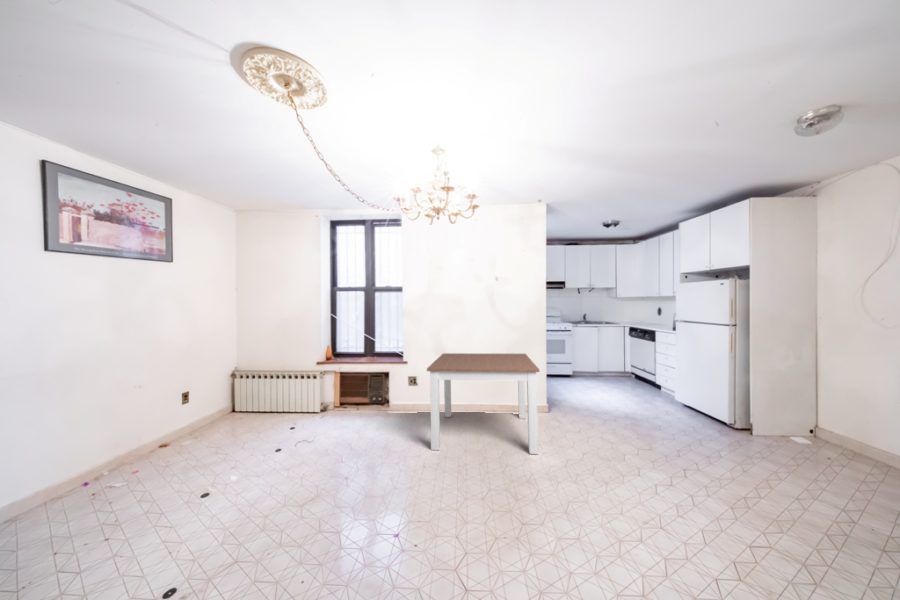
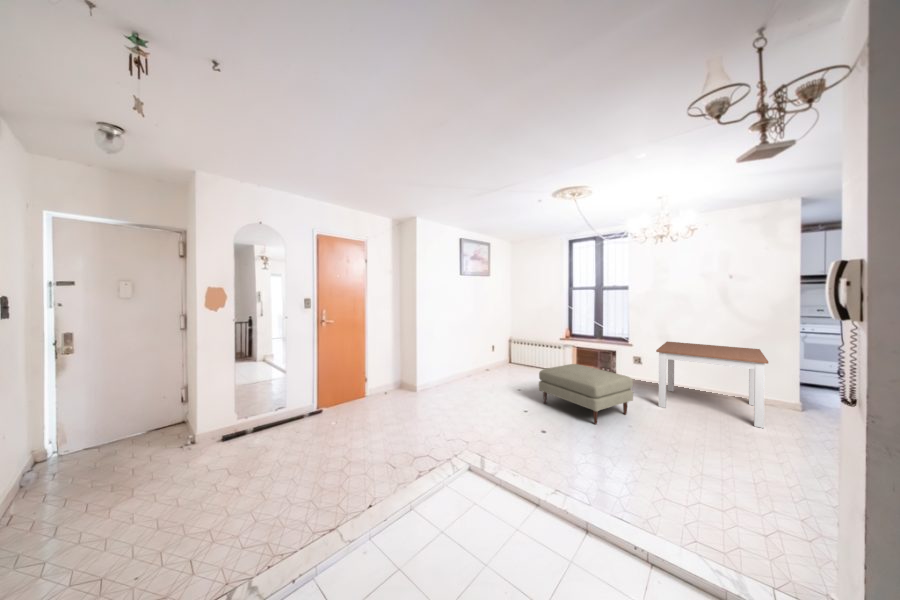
ottoman: none [222,407,393,539] -> present [539,364,633,424]

